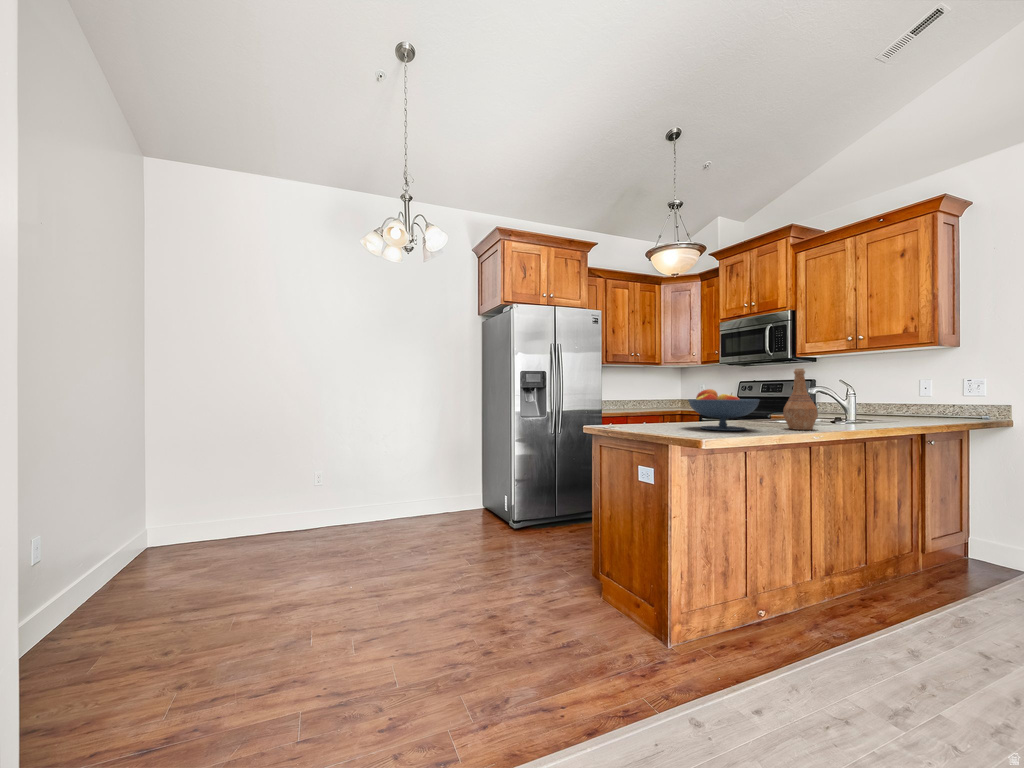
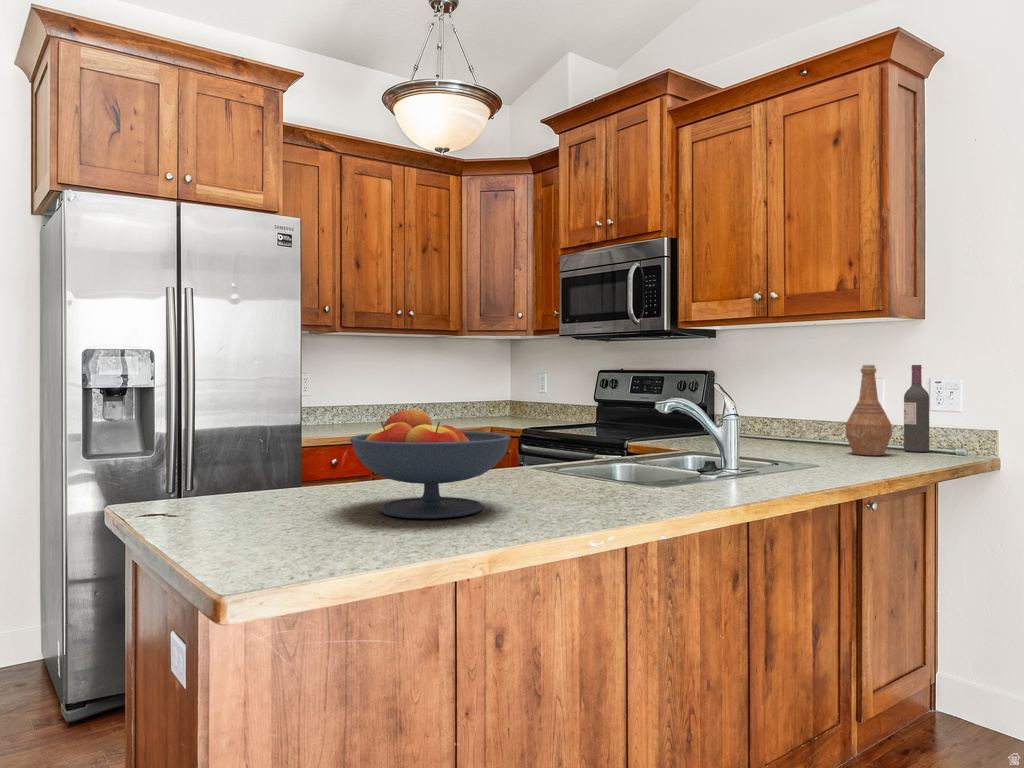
vase: present [783,368,818,430] -> present [846,365,892,455]
wine bottle: none [948,372,966,419] -> present [904,365,929,452]

